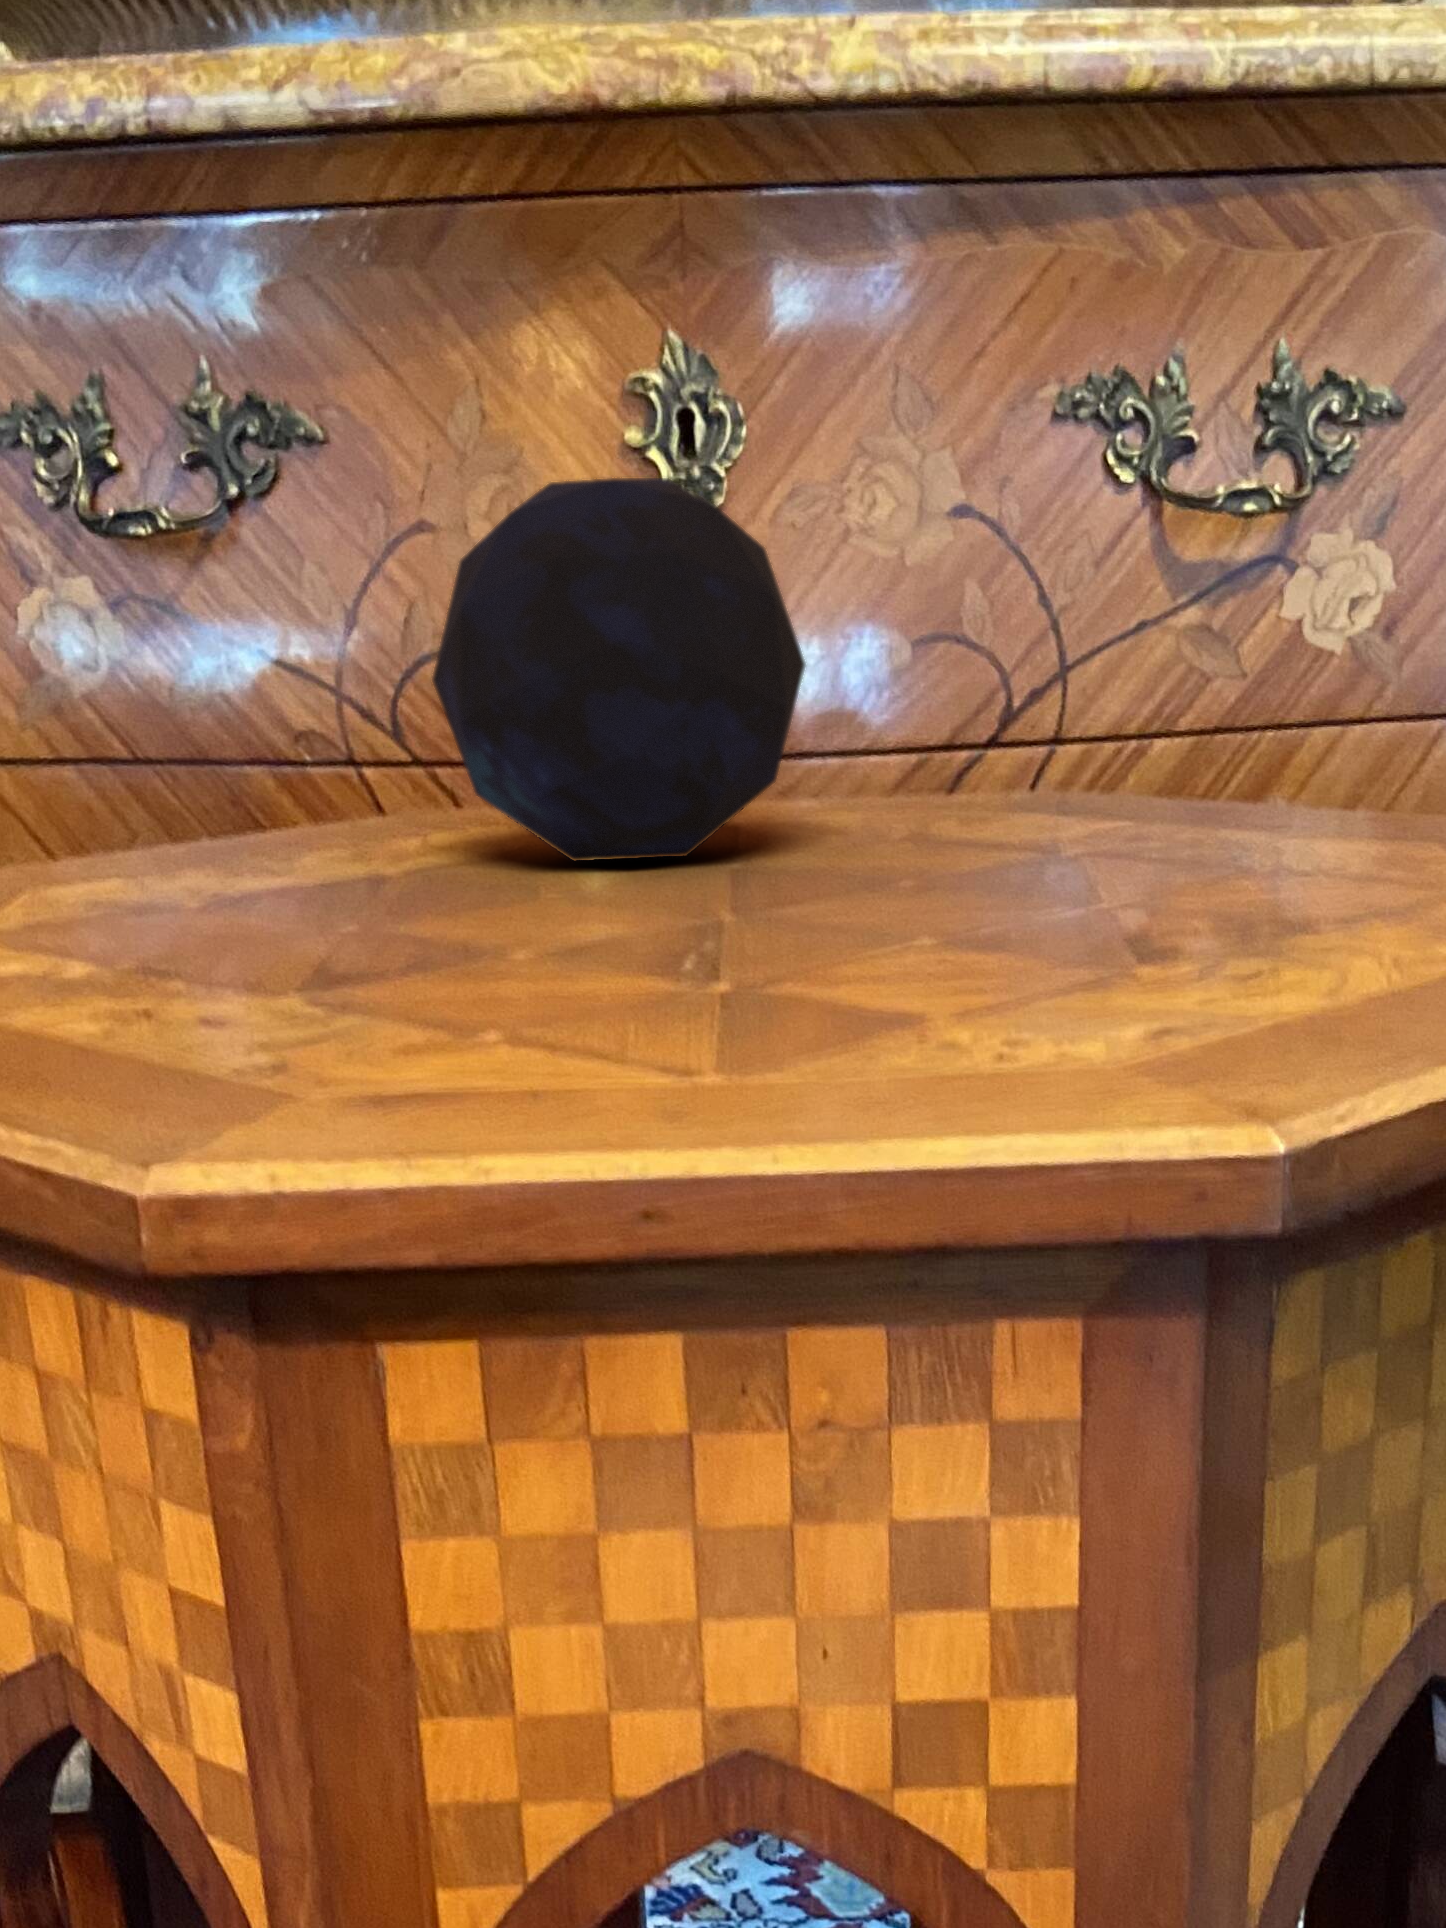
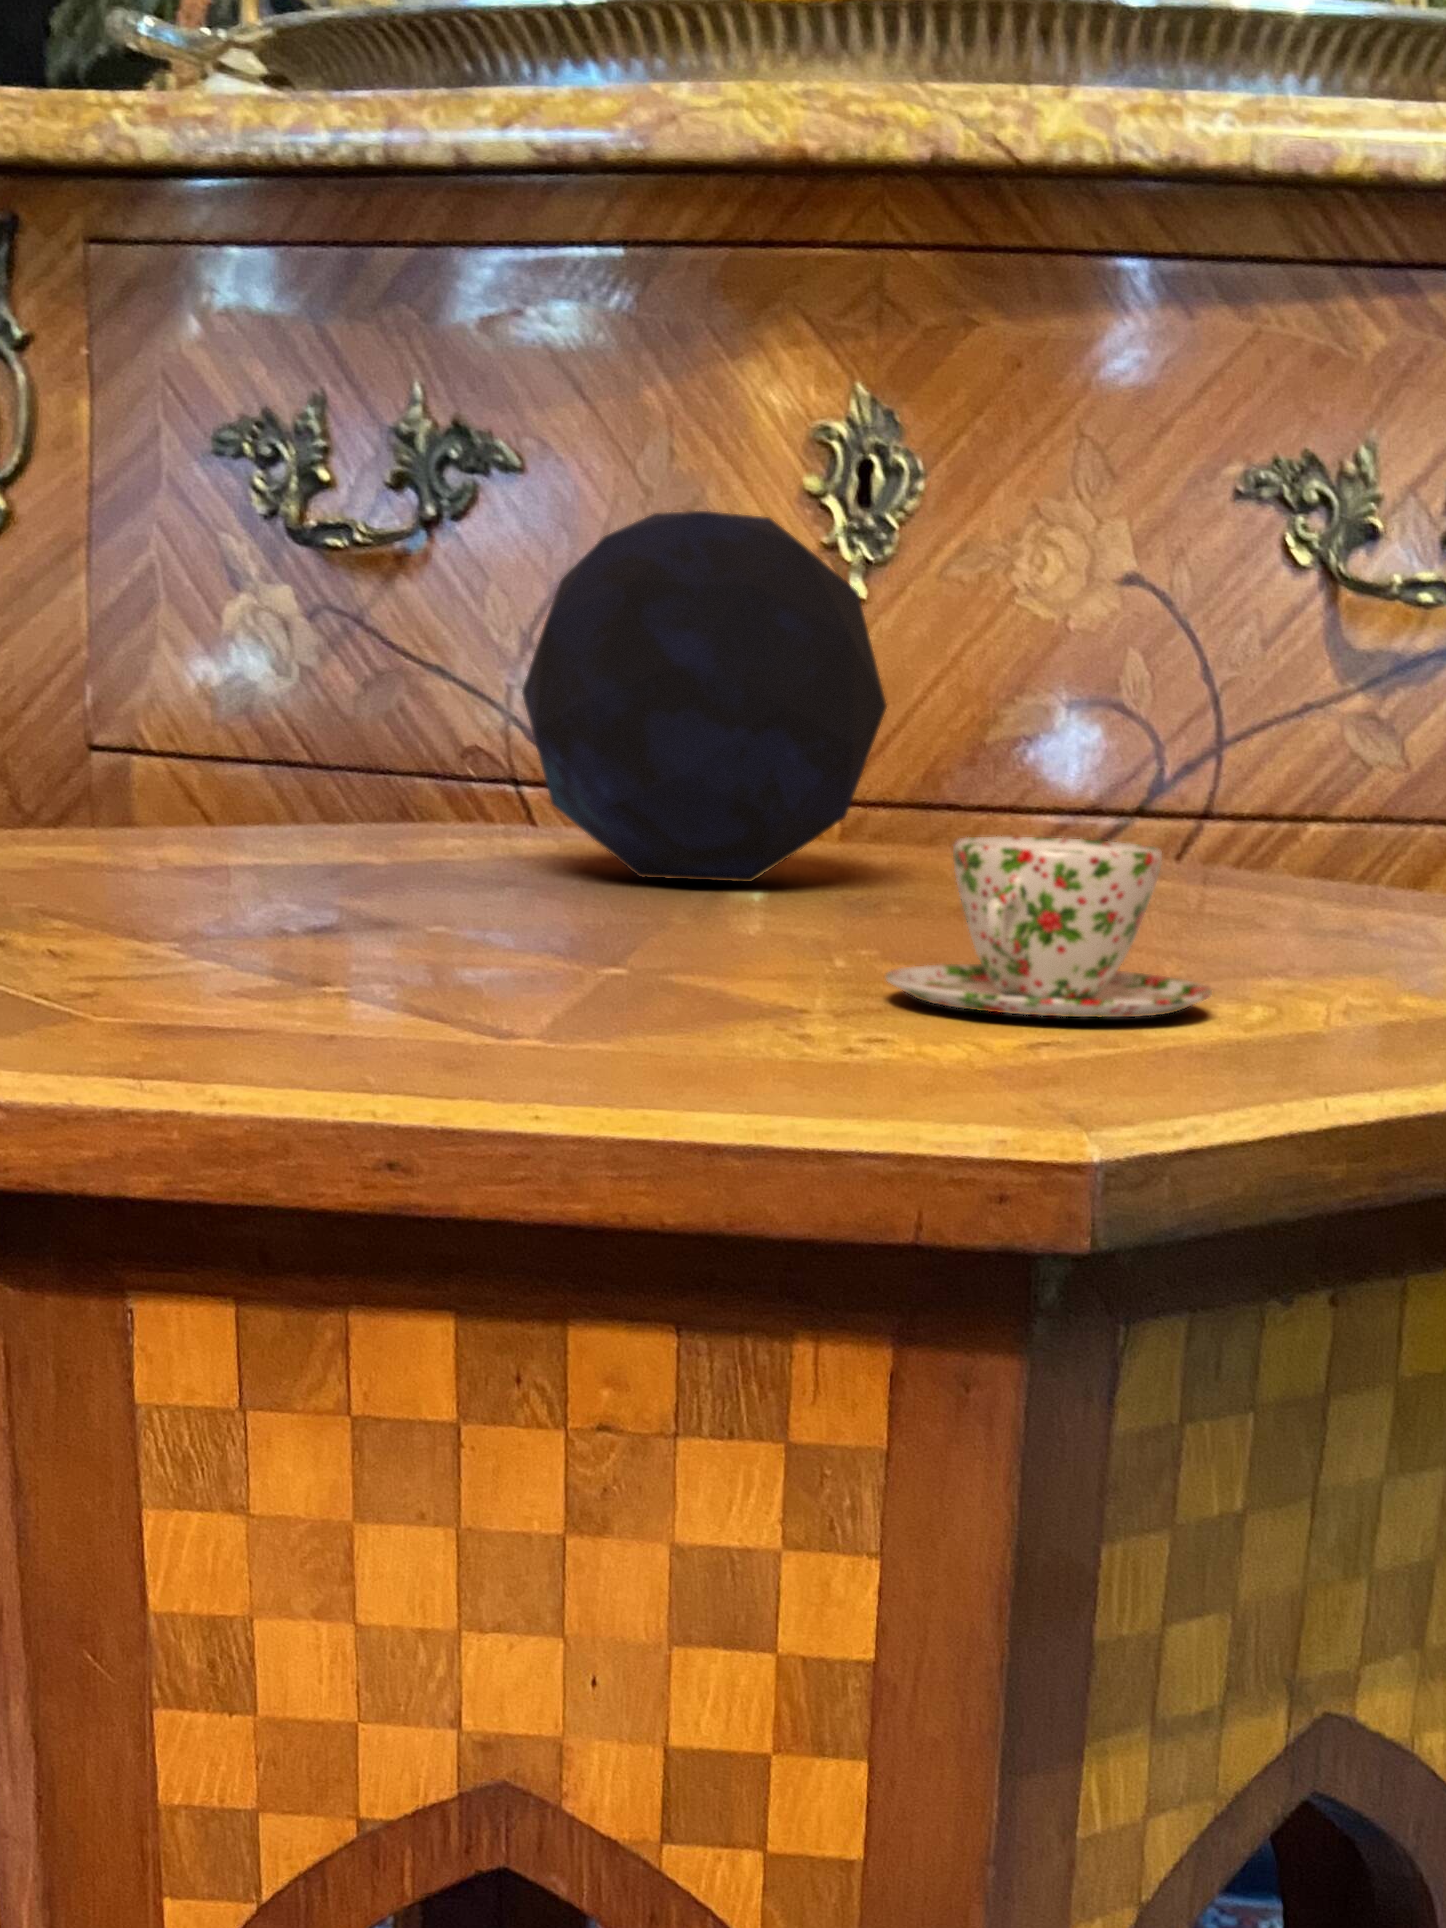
teacup: none [965,801,1295,989] -> present [886,837,1212,1017]

